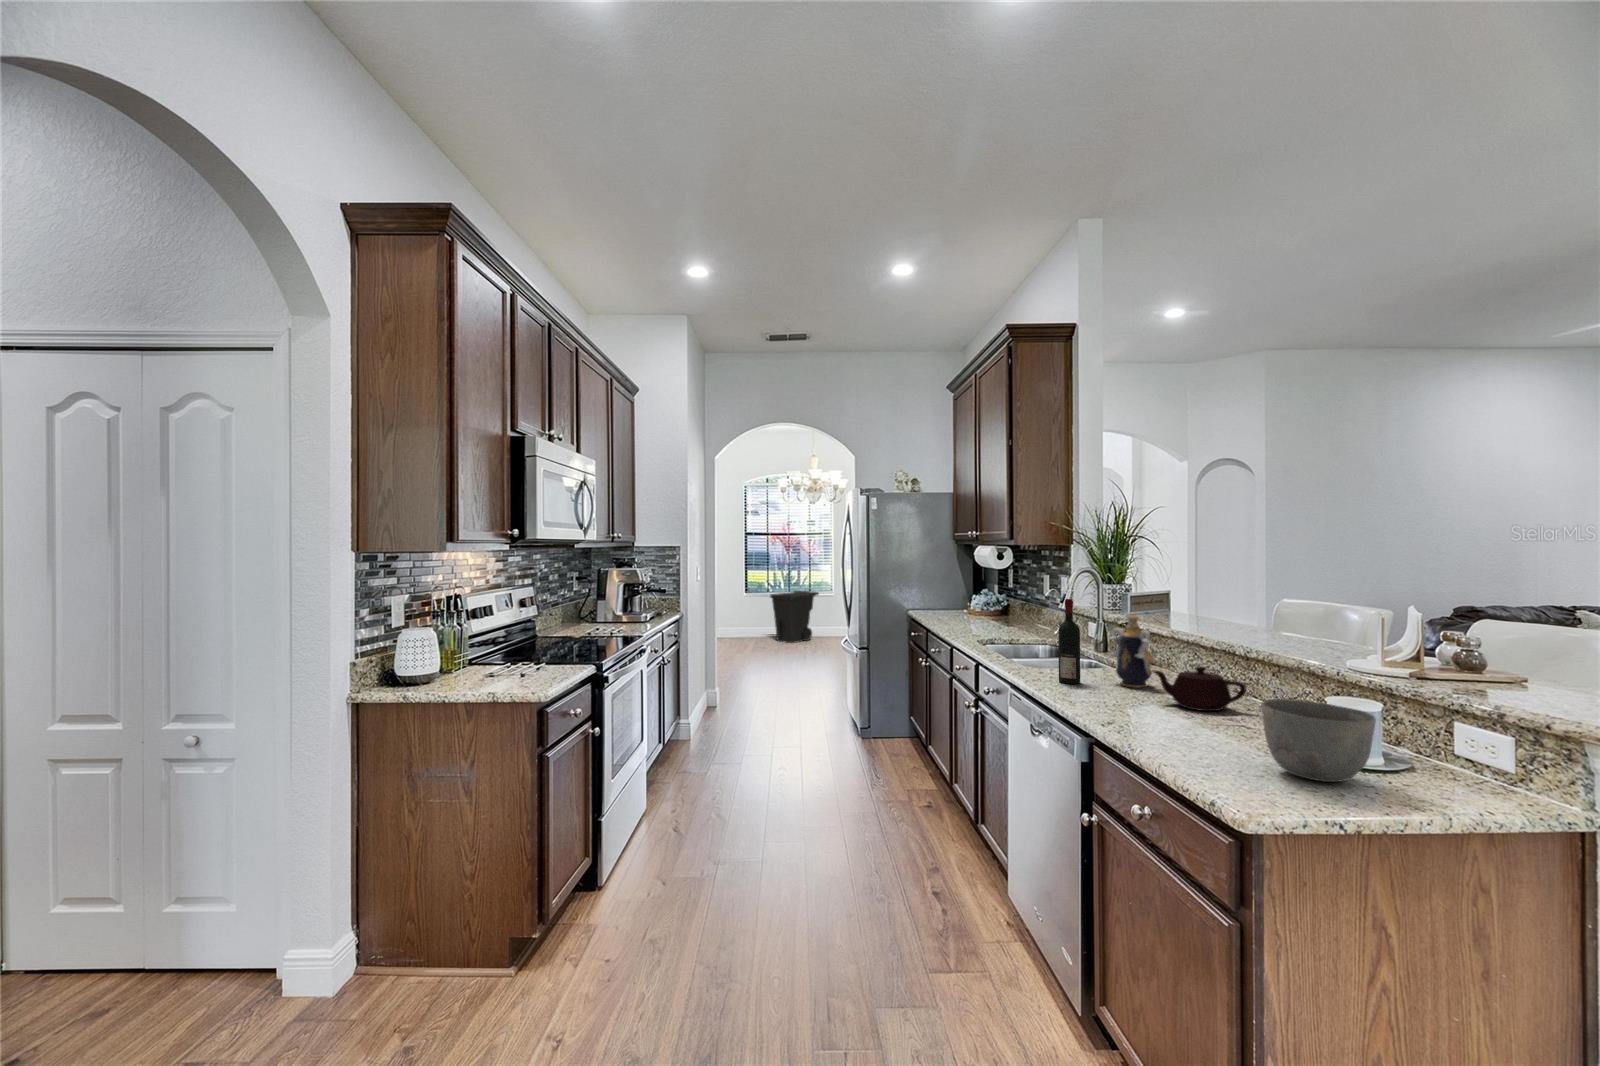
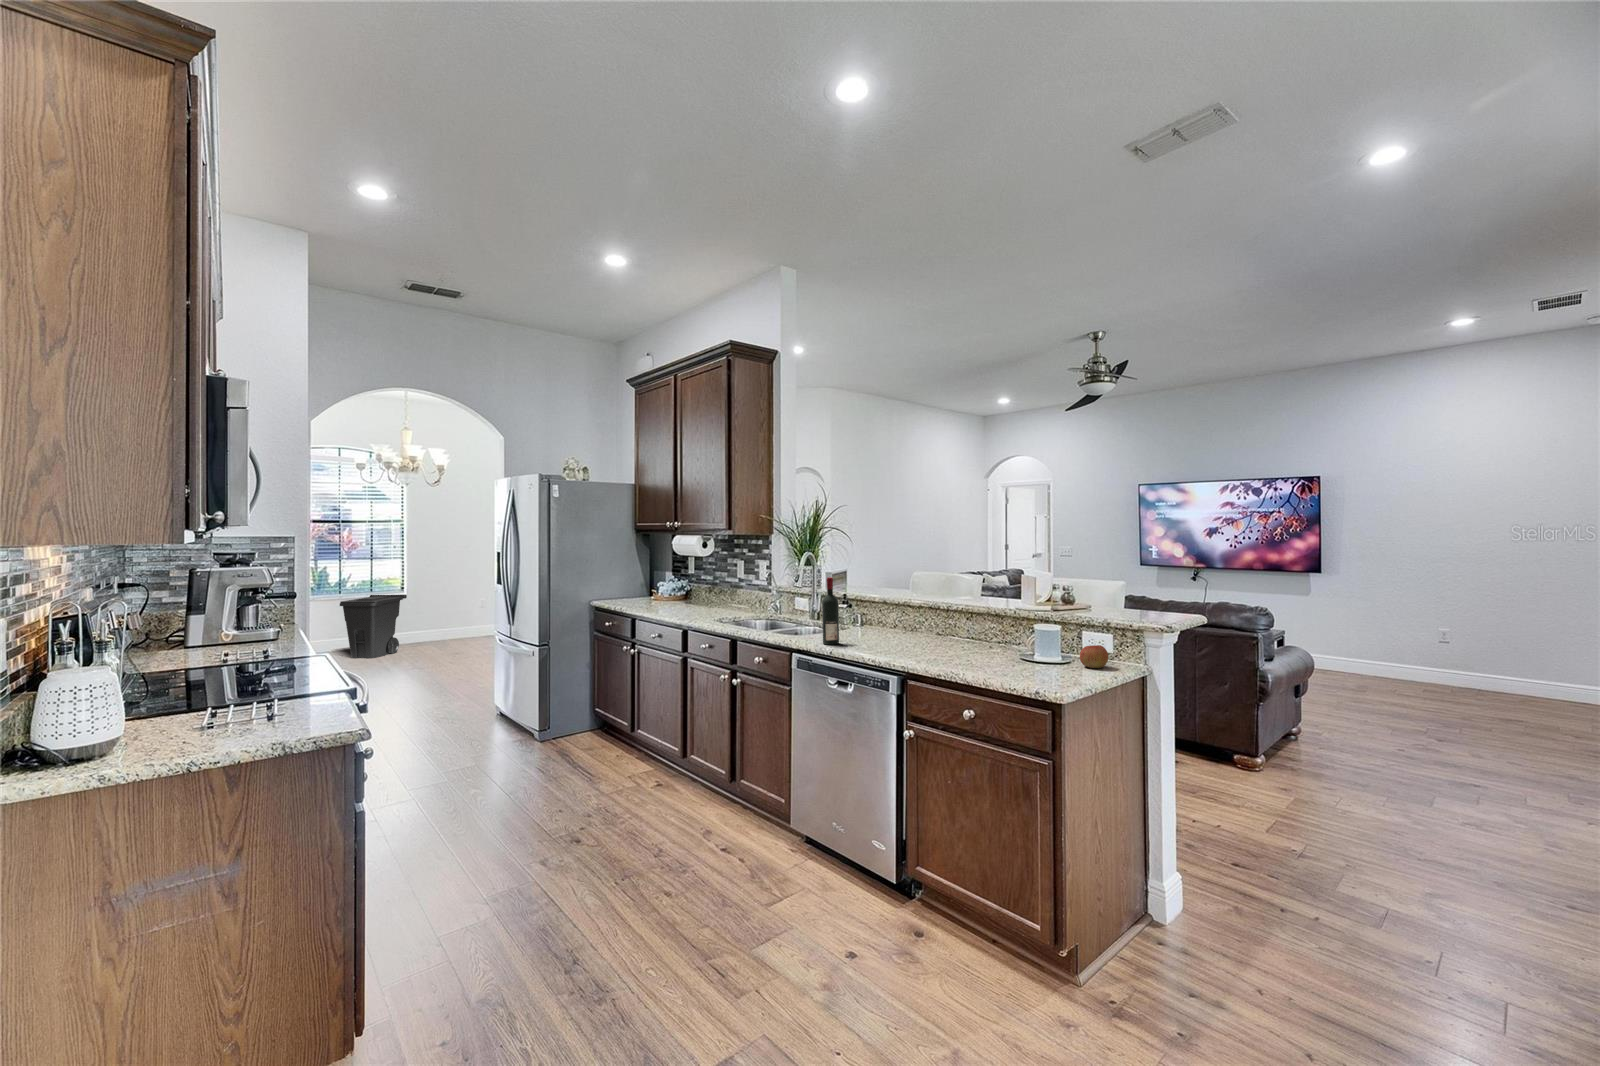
decorative vase: present [1109,614,1157,687] -> none [854,586,891,641]
teapot: present [1153,667,1246,711] -> none [901,619,959,649]
bowl: present [1261,699,1376,782] -> none [1012,629,1070,674]
apple: none [1419,748,1483,791] -> present [1080,645,1108,668]

